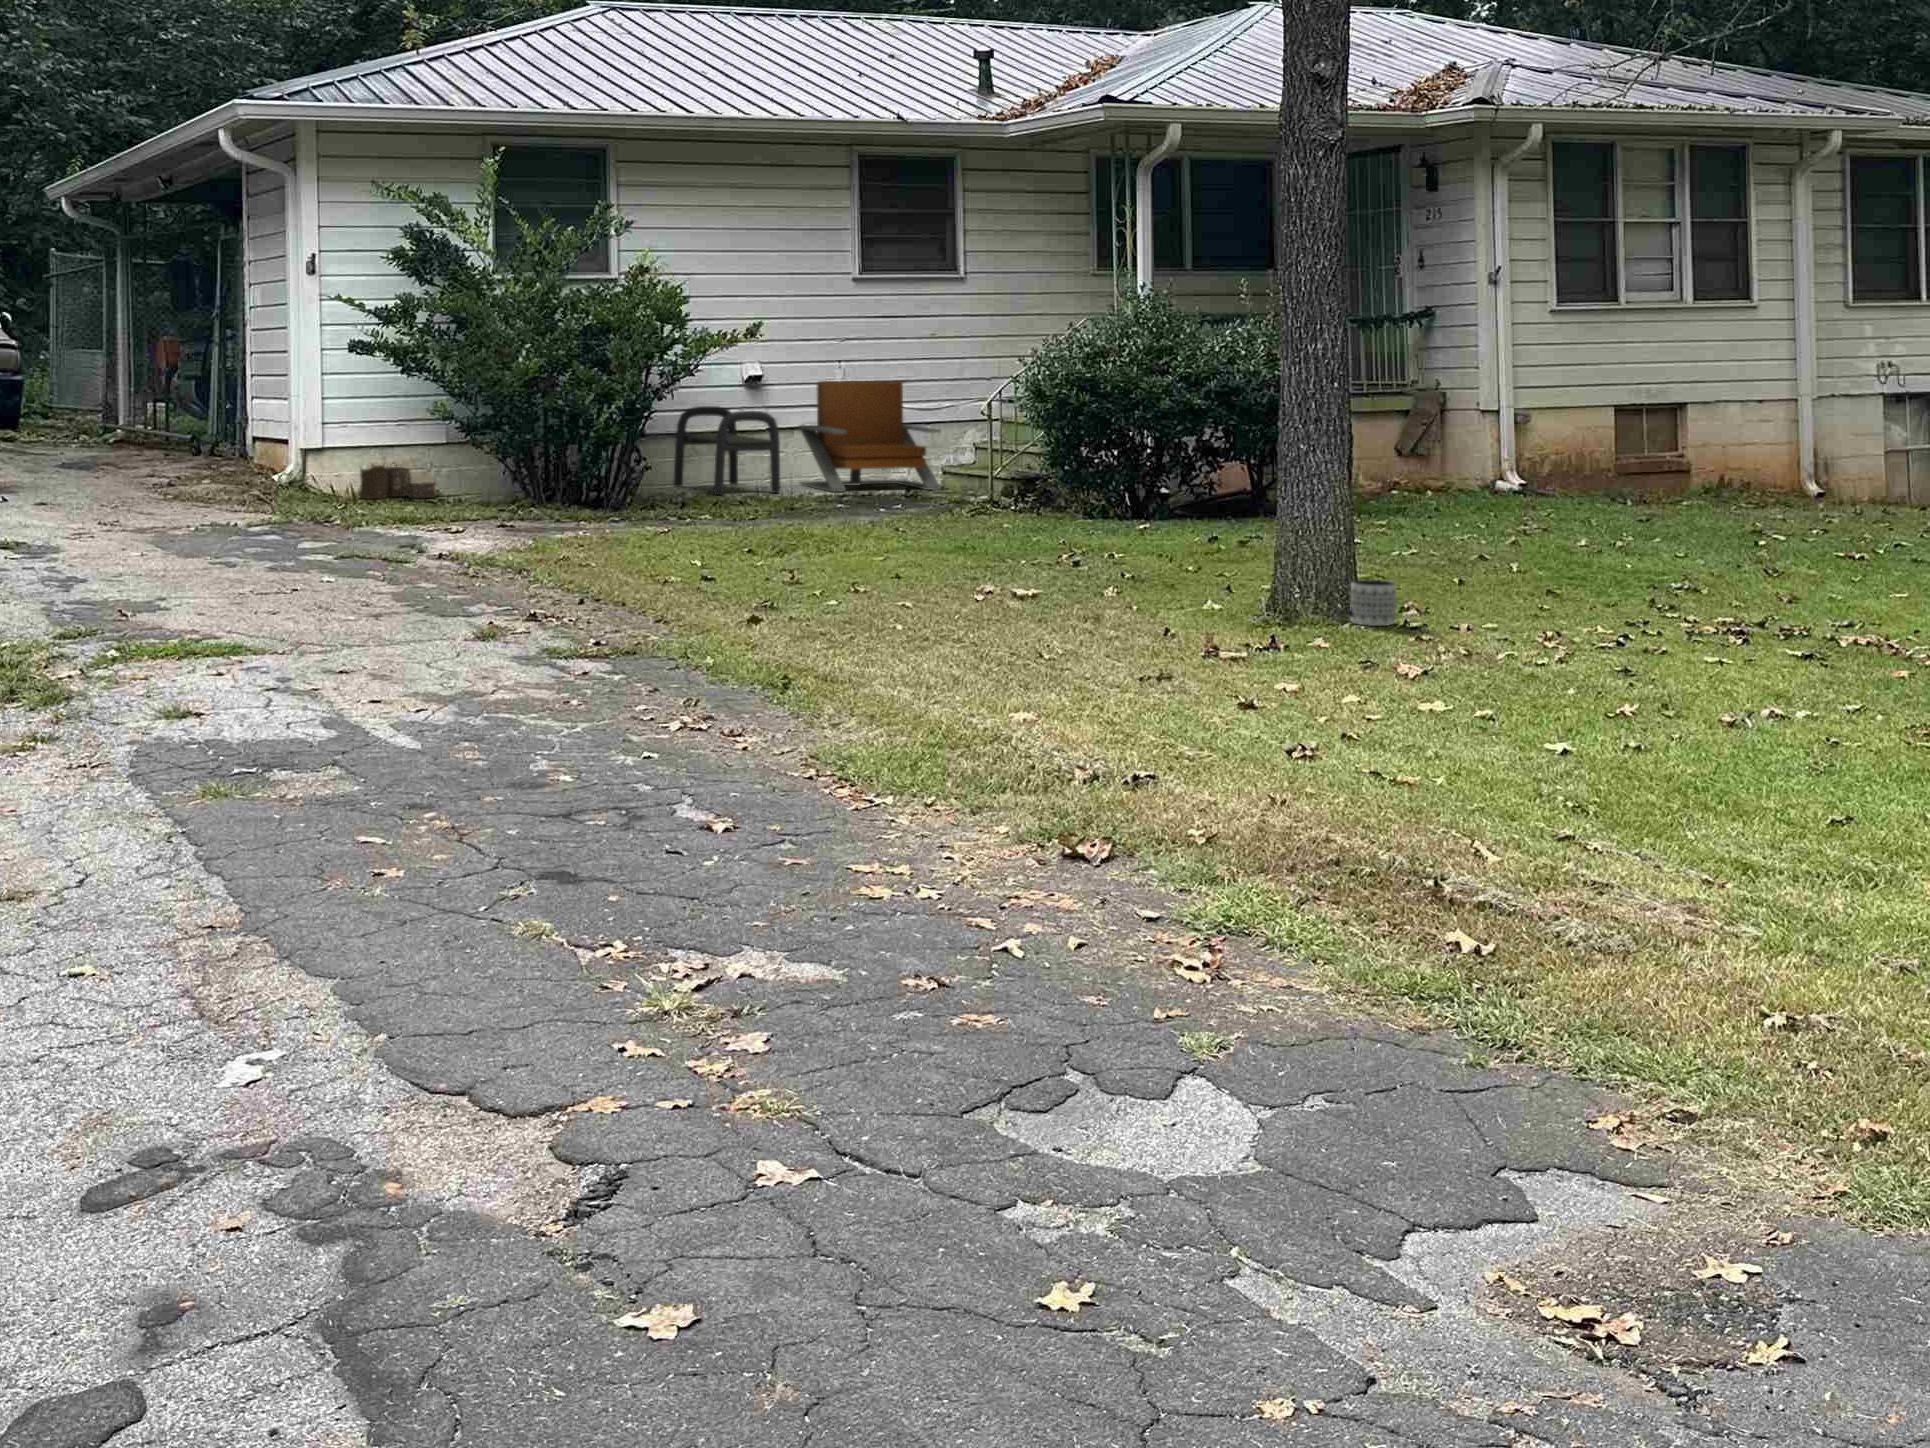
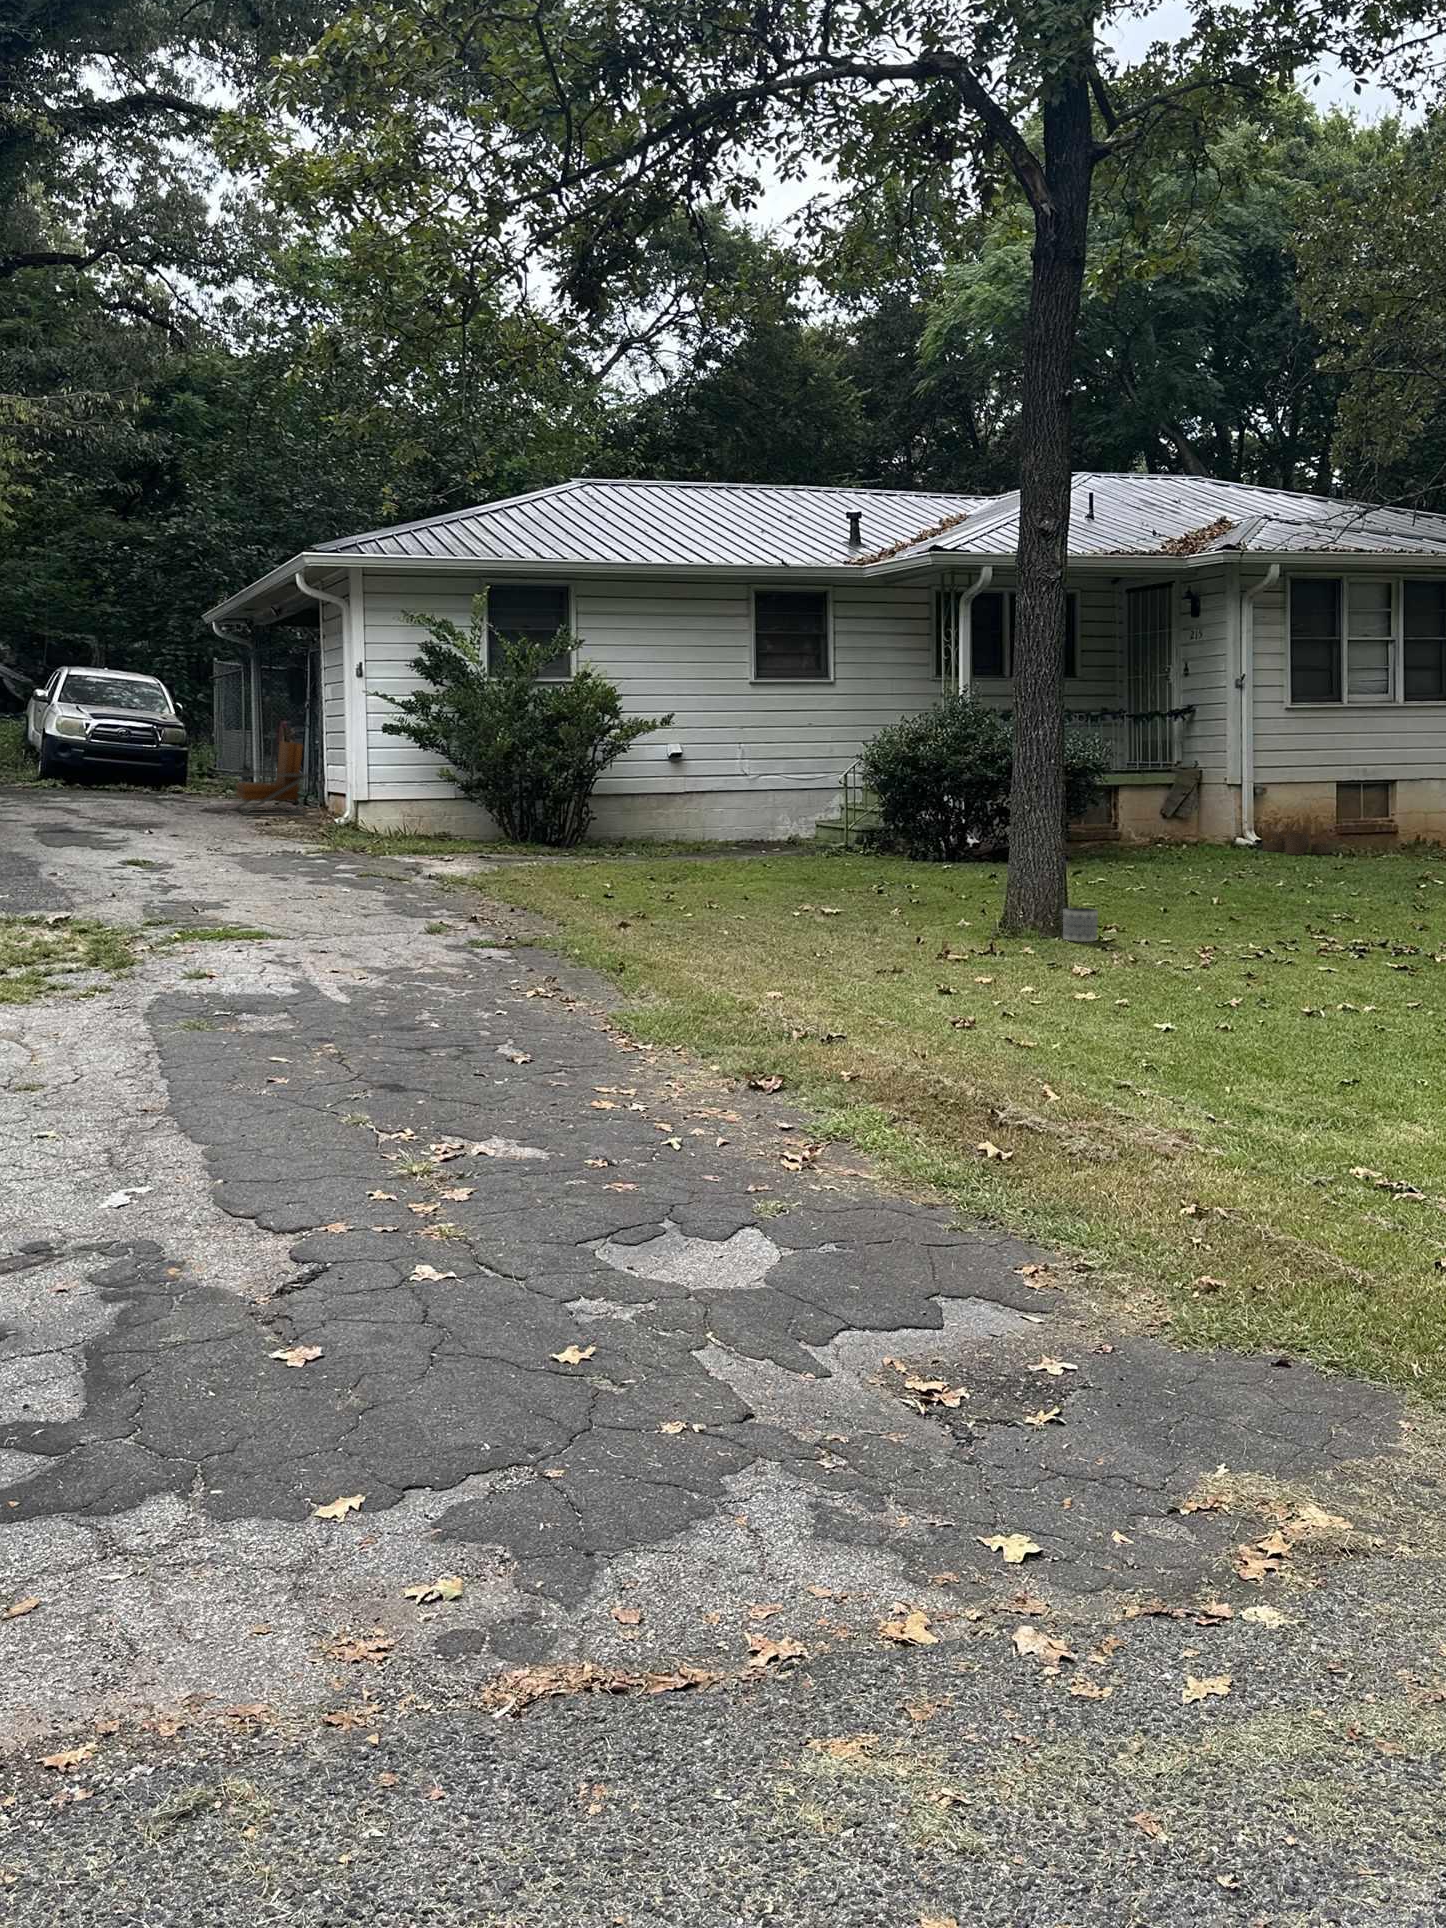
lounge chair: present [799,381,941,492] -> present [234,742,309,815]
bench: present [674,406,780,495] -> none [615,776,691,841]
woven basket: present [360,463,435,499] -> present [1262,831,1330,855]

